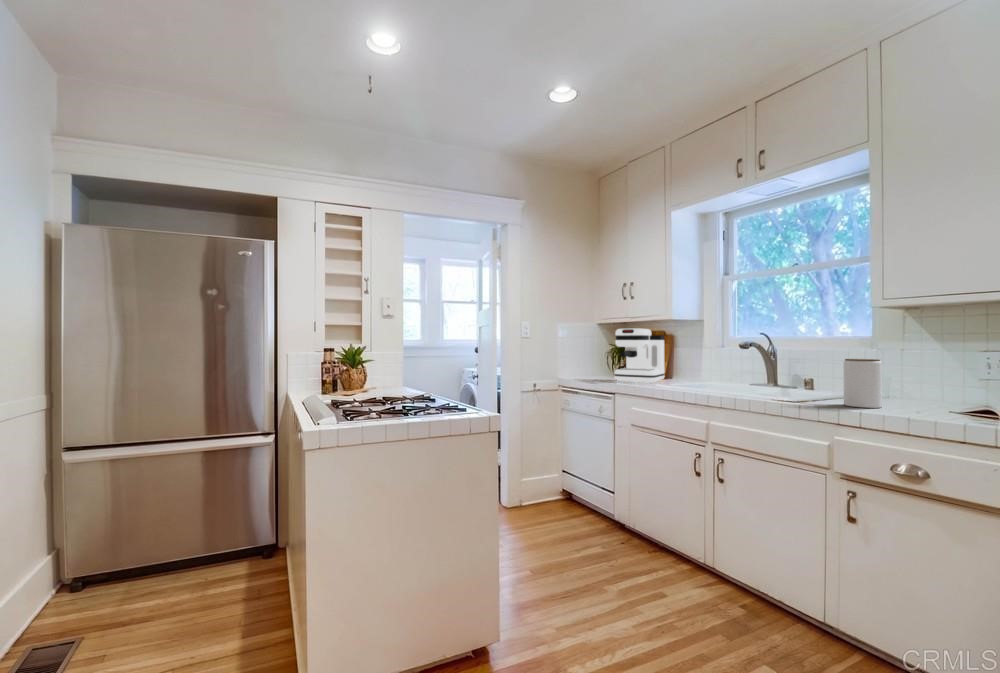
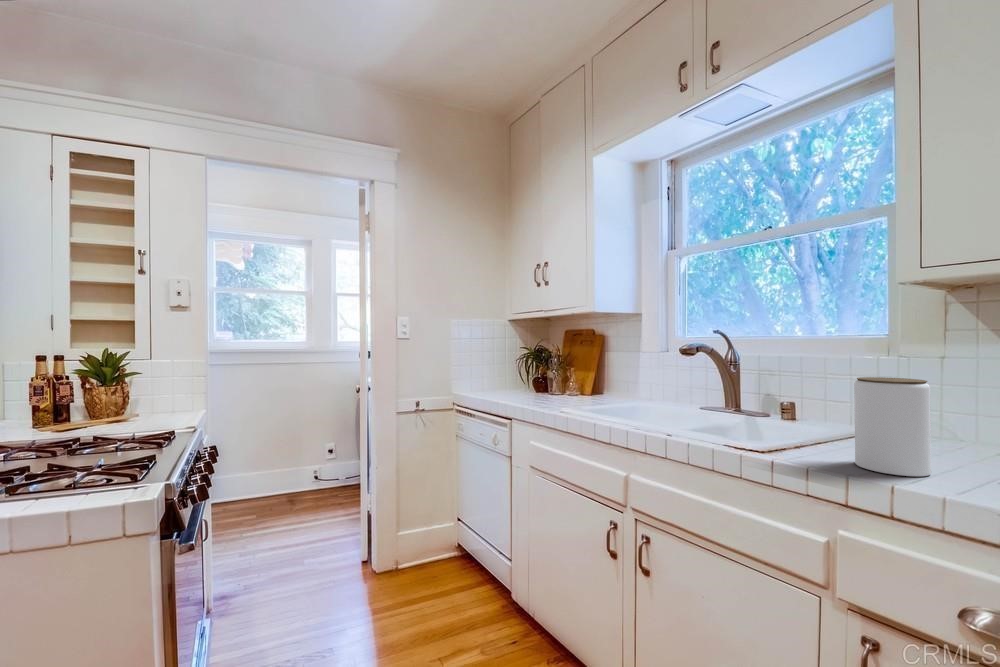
coffee maker: present [614,329,665,383] -> none [514,325,586,404]

